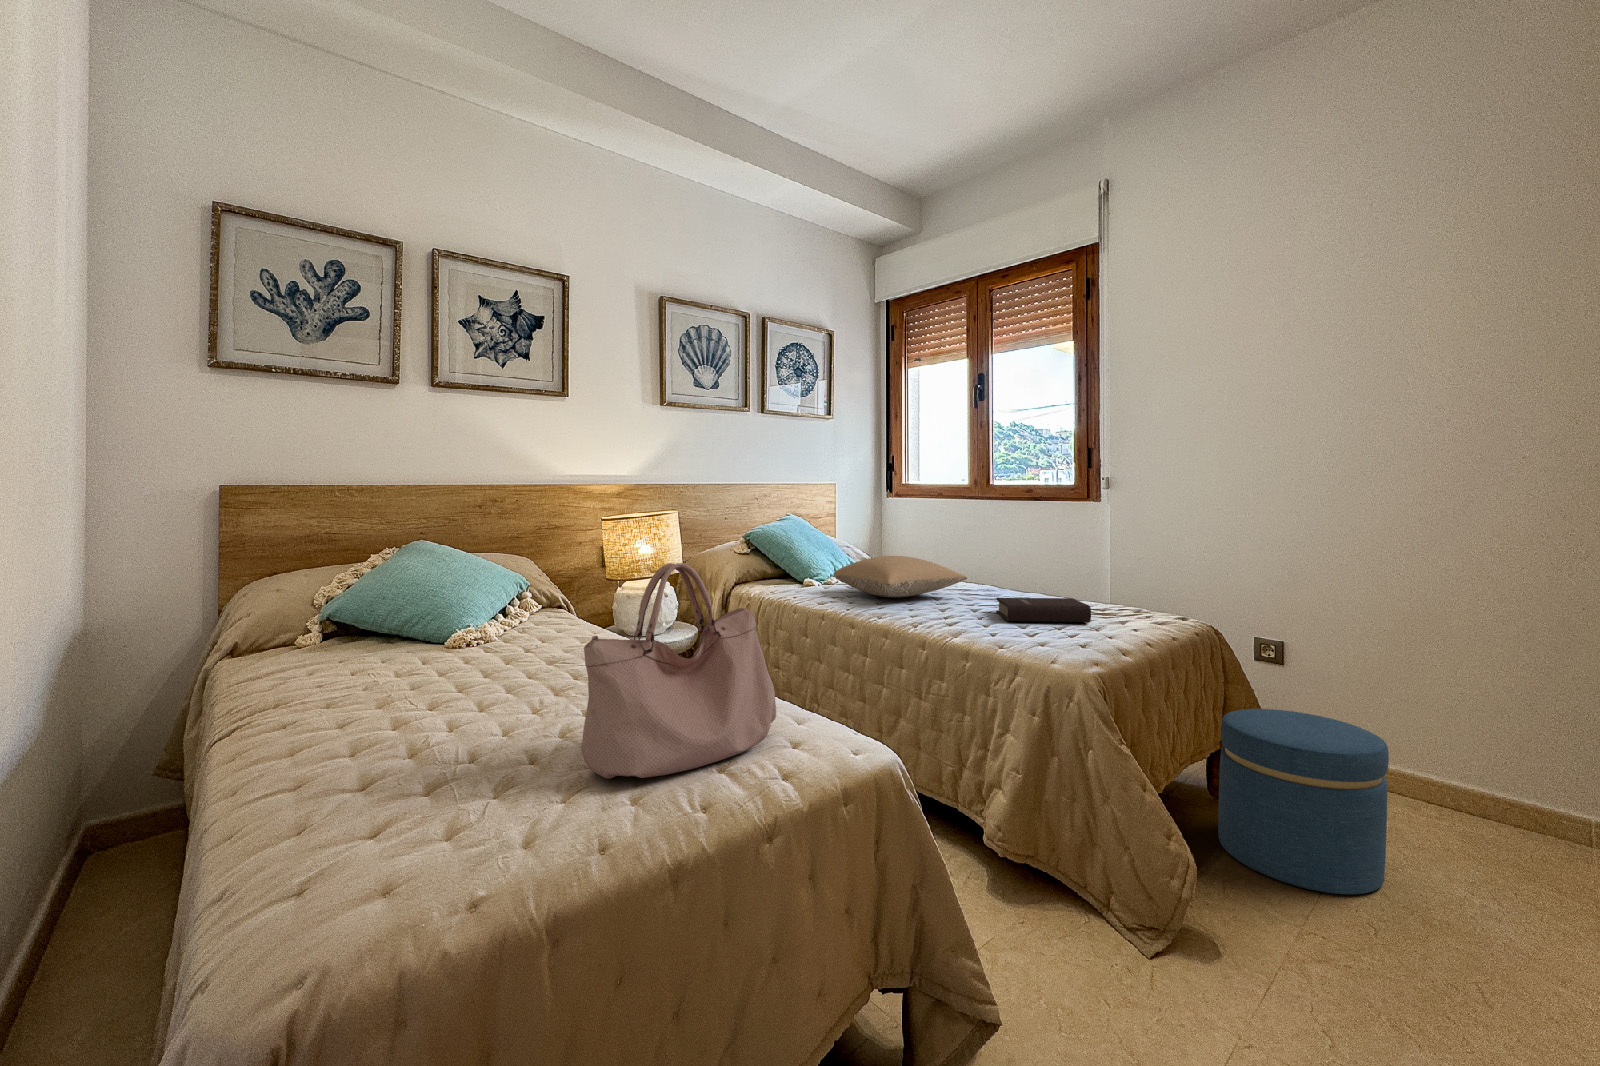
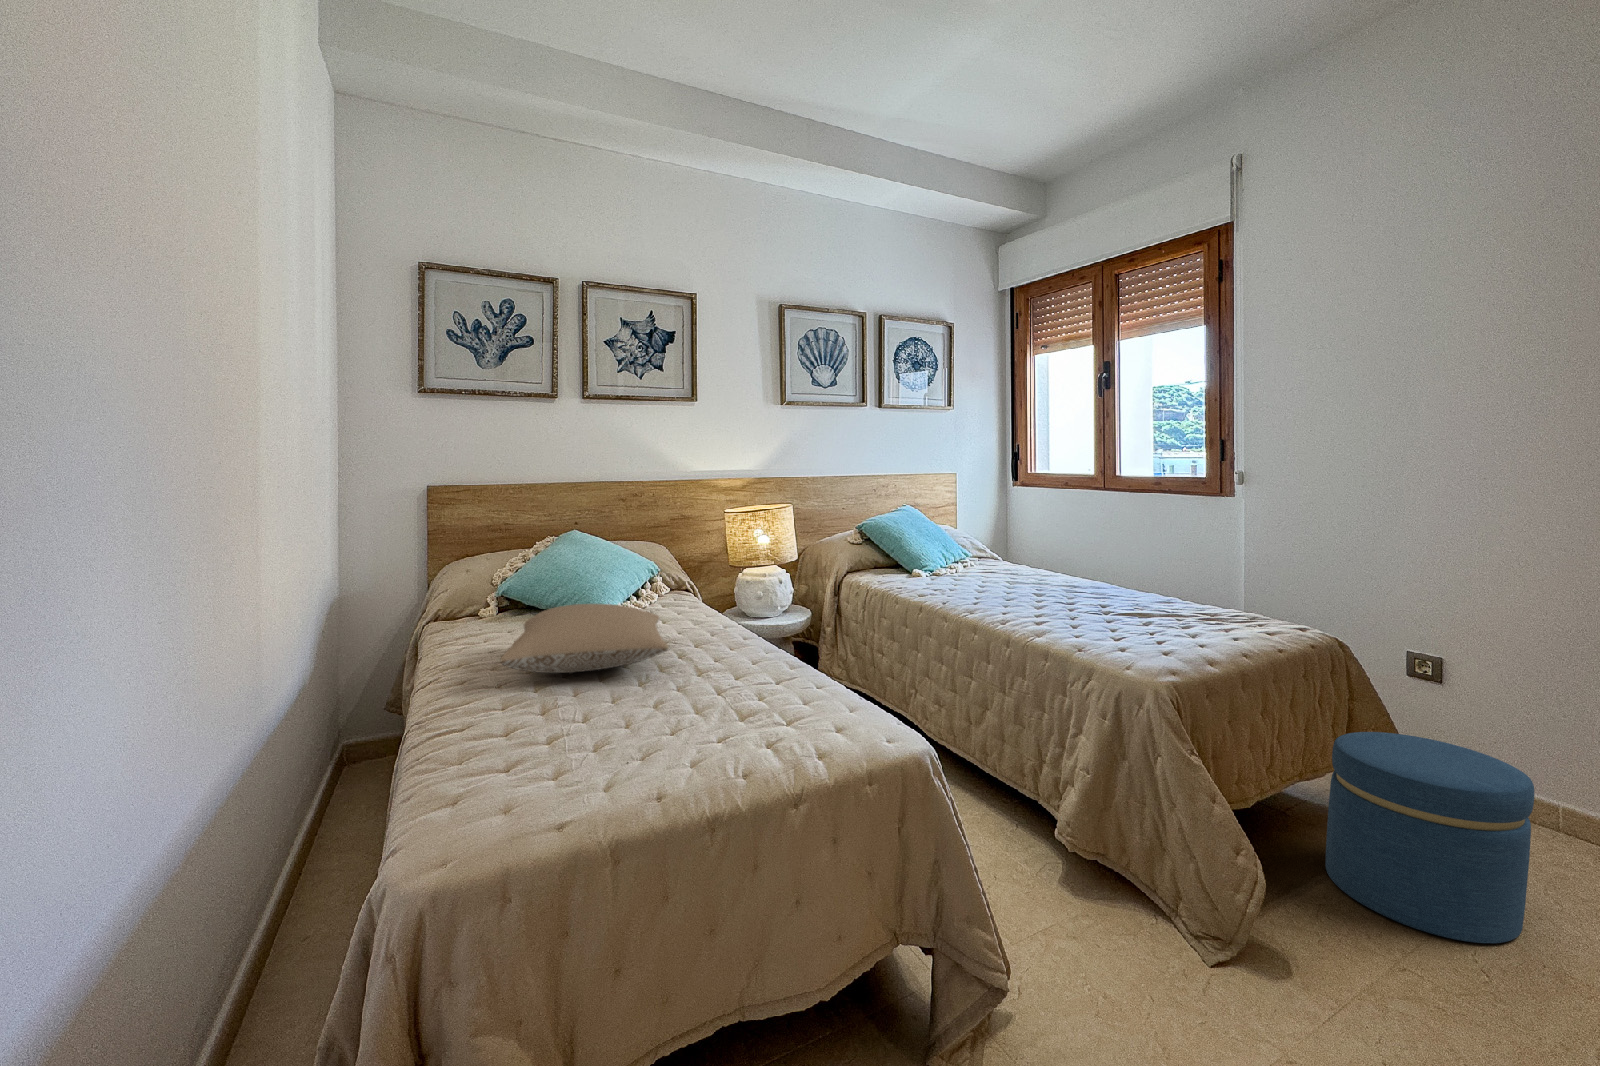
pillow: present [833,556,967,598] -> present [501,604,669,673]
handbag: present [581,563,776,779] -> none [659,571,827,745]
book: present [996,598,1091,622] -> none [1093,598,1191,628]

